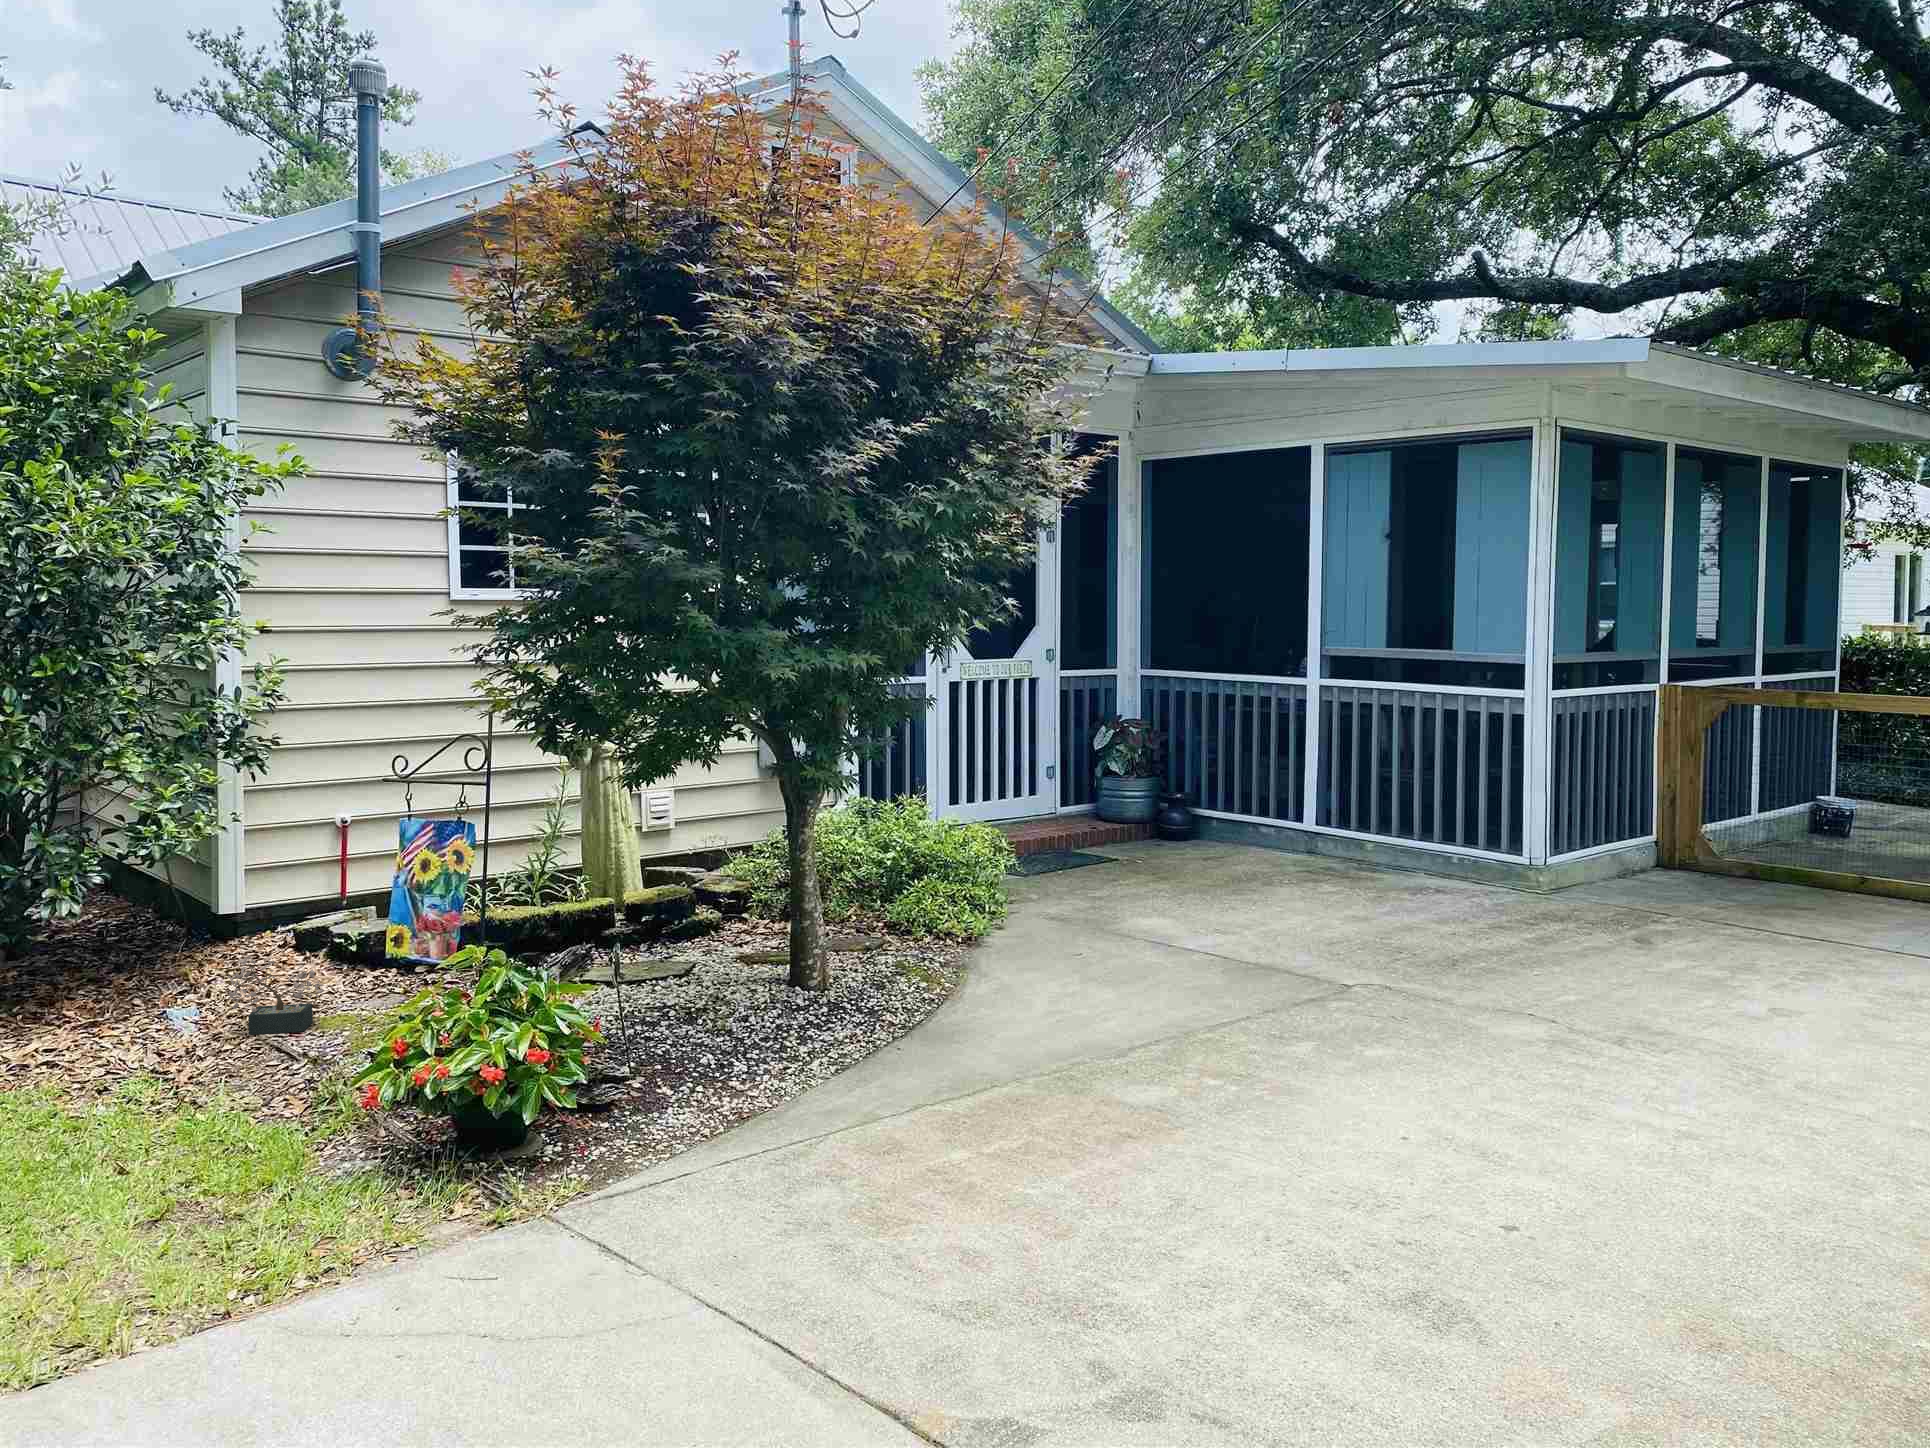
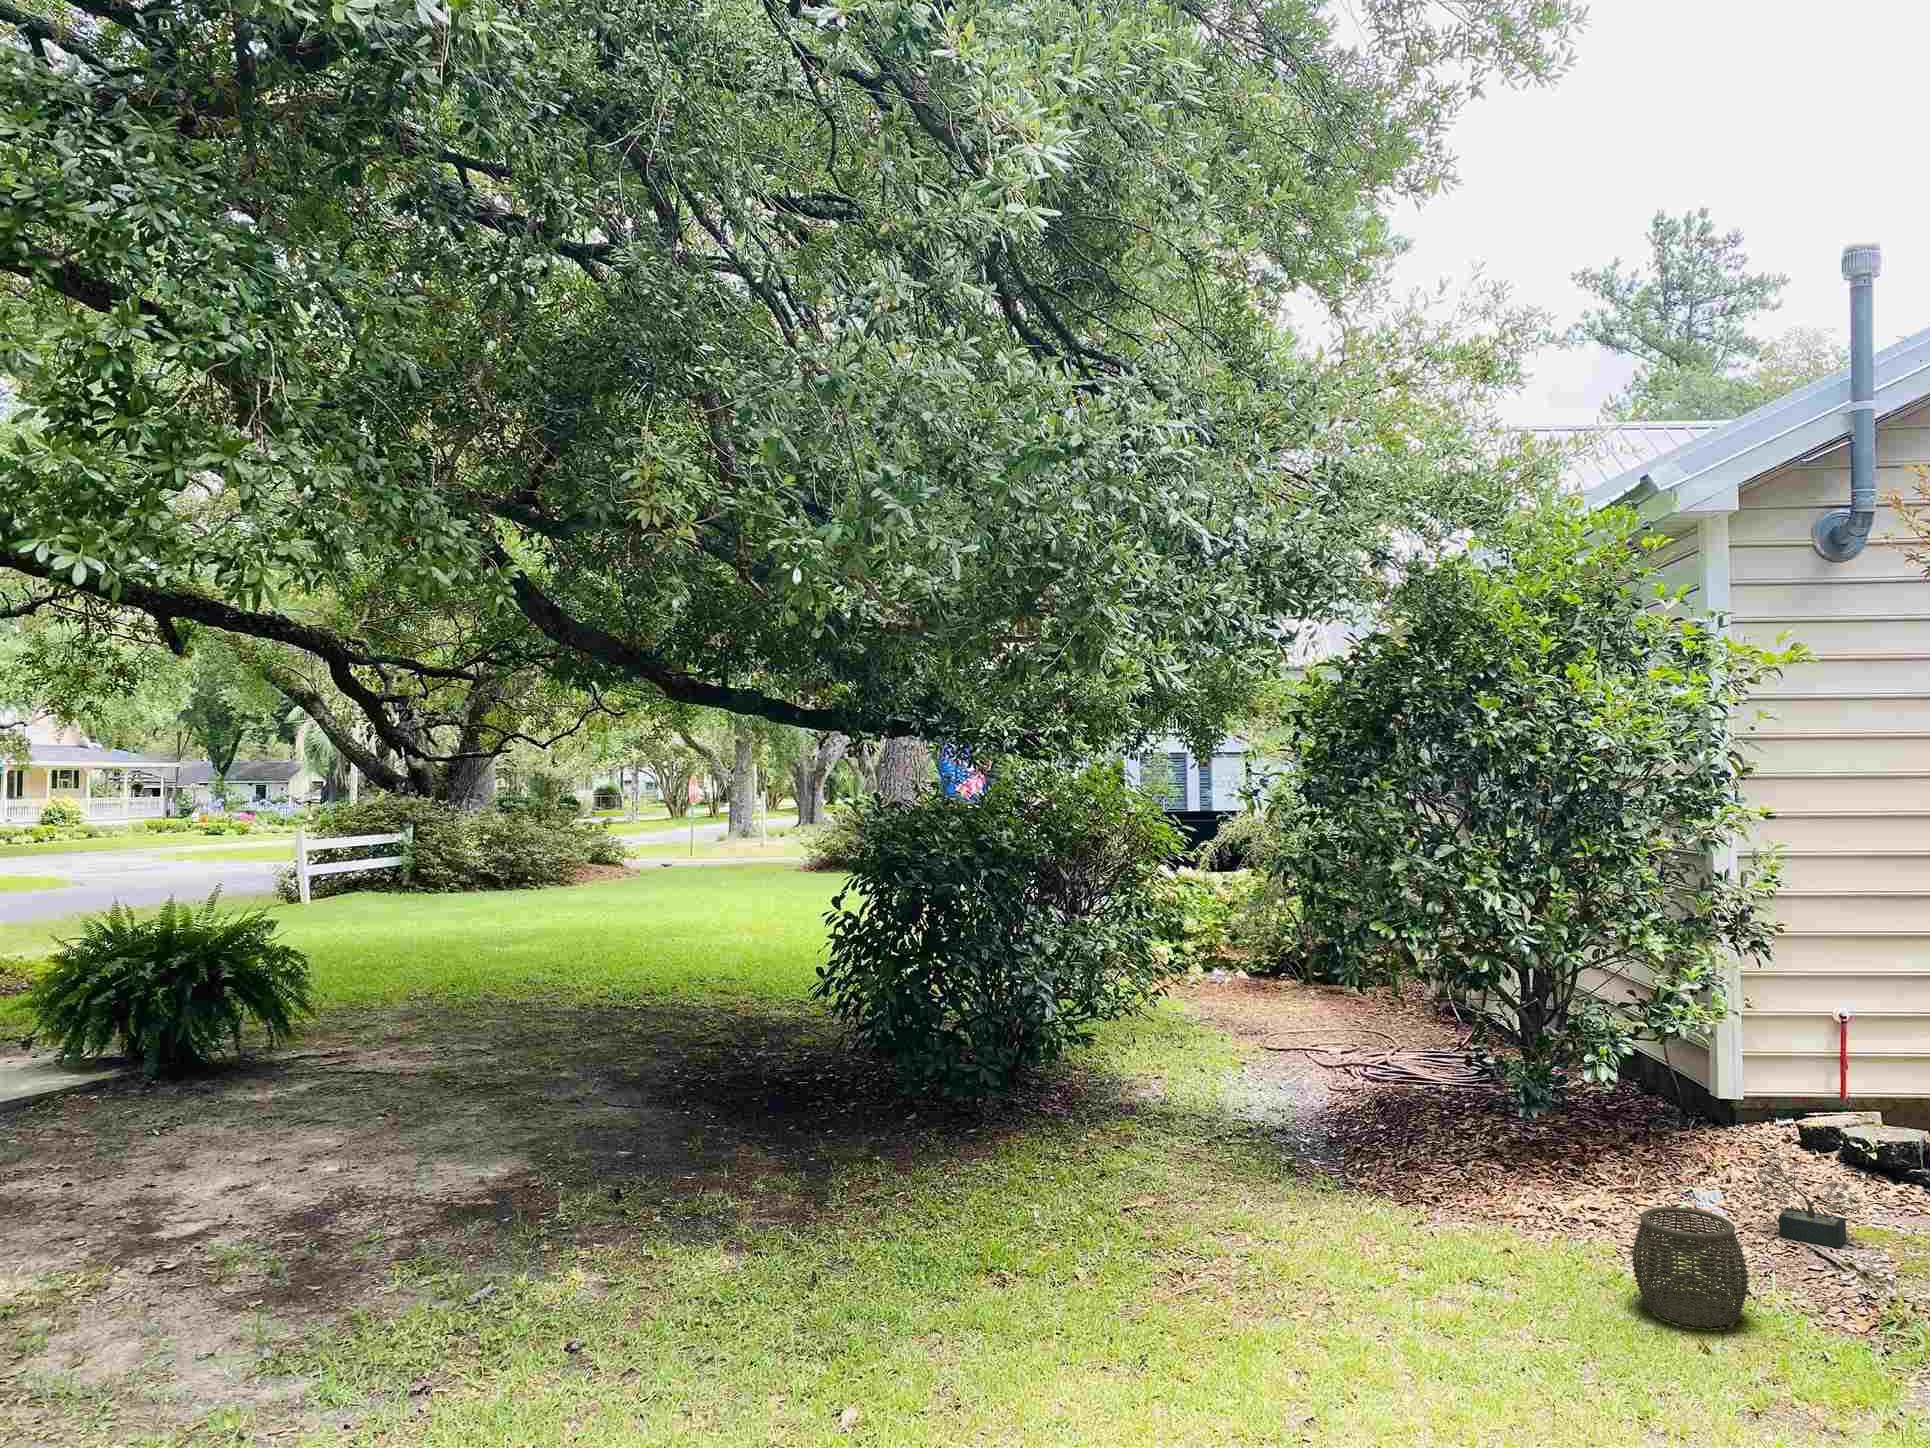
woven basket: none [68,1022,193,1137] -> present [1632,1207,1749,1328]

